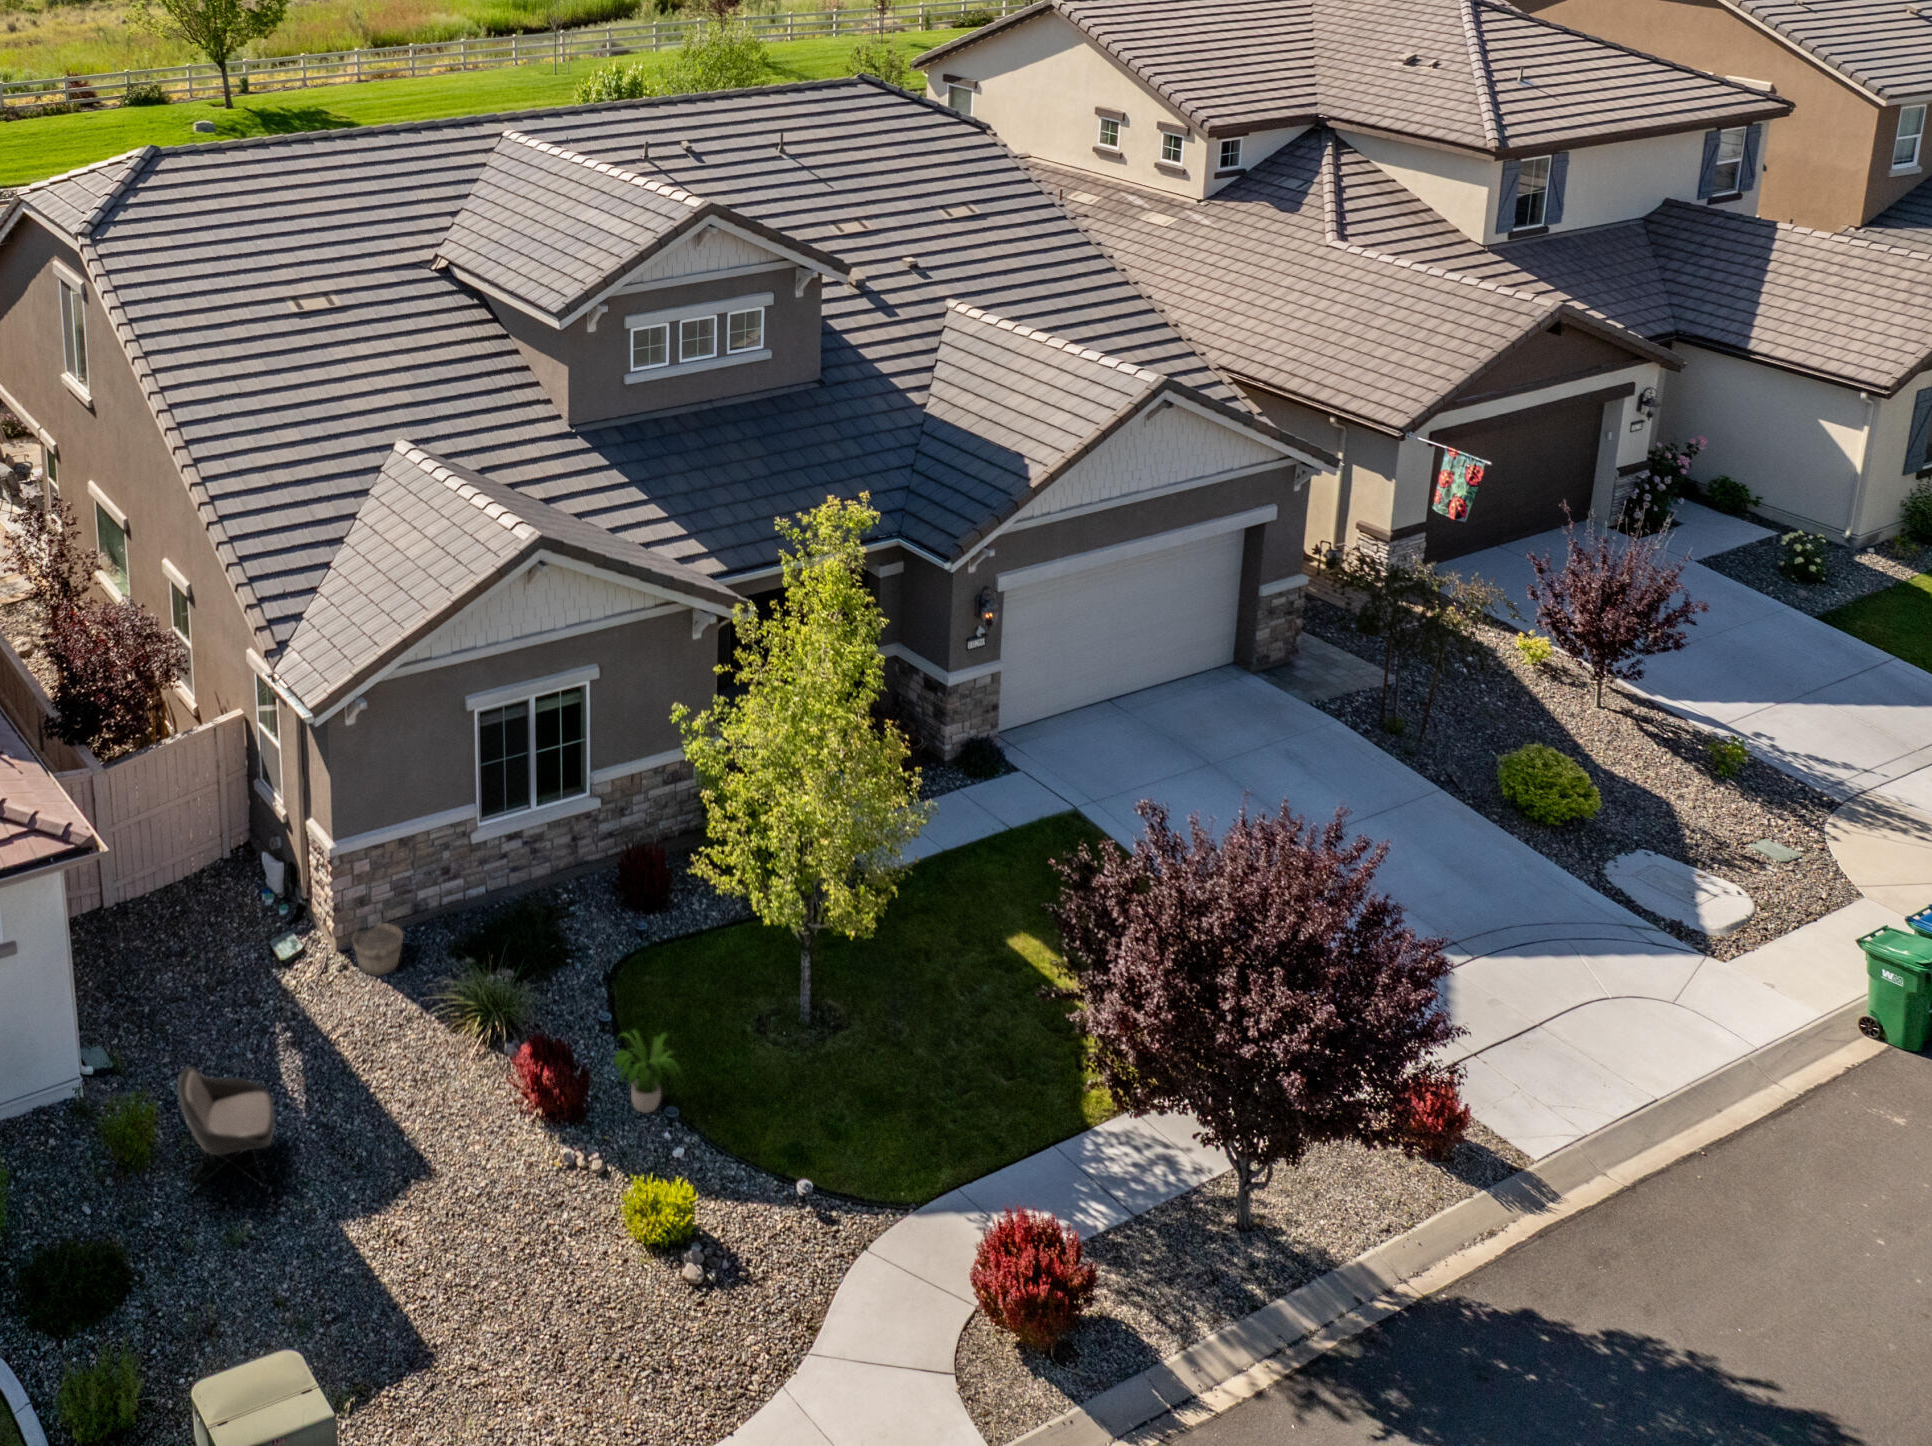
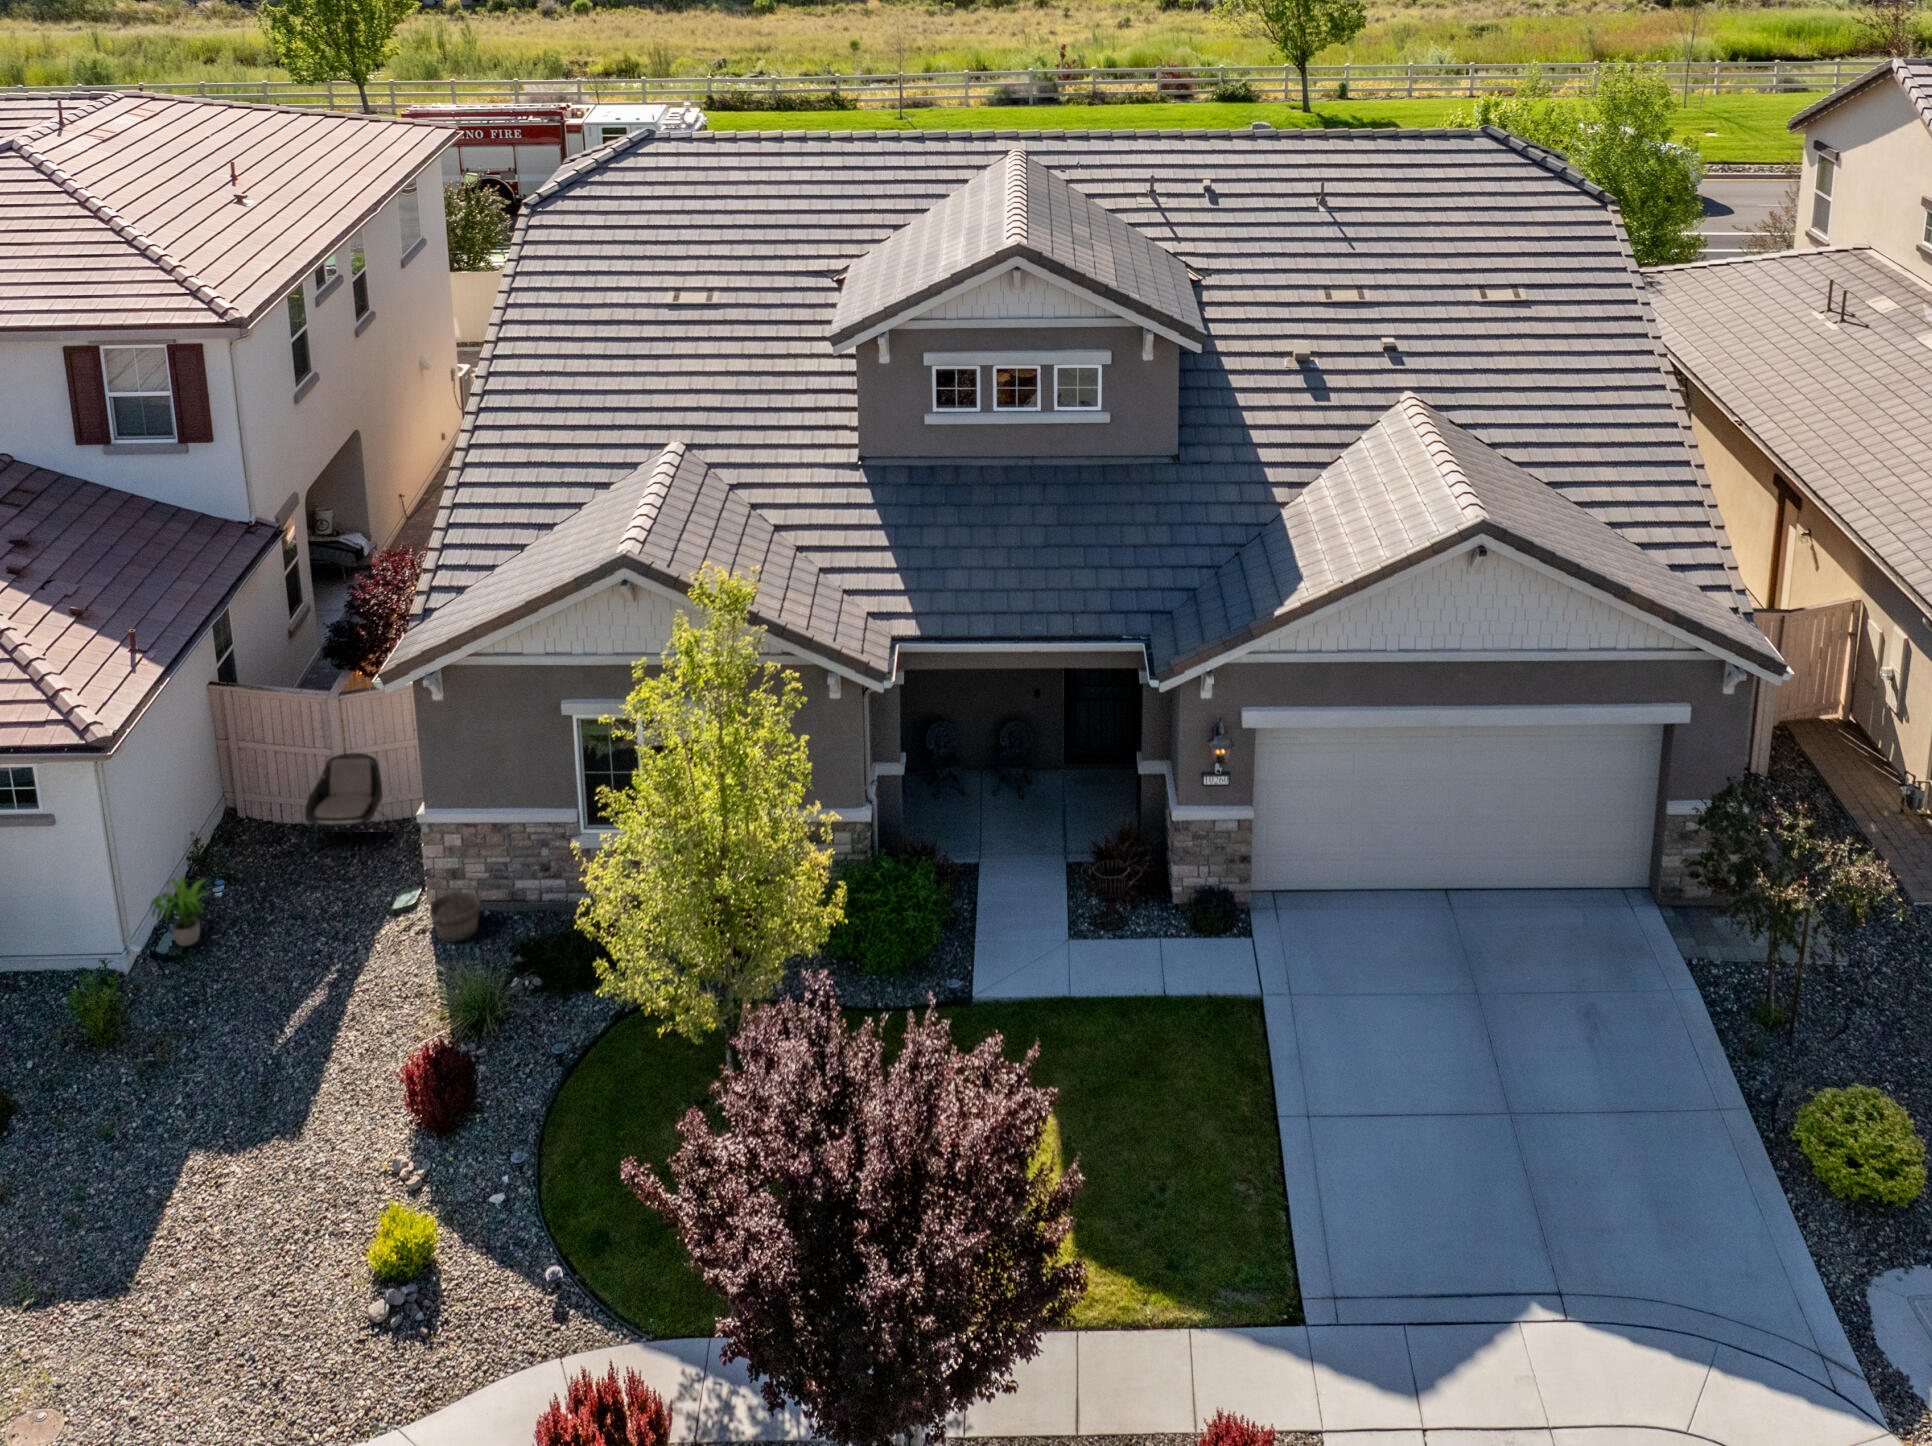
potted plant: present [613,1030,681,1113] -> present [151,876,211,946]
lounge chair: present [177,1067,275,1192] -> present [305,753,387,852]

